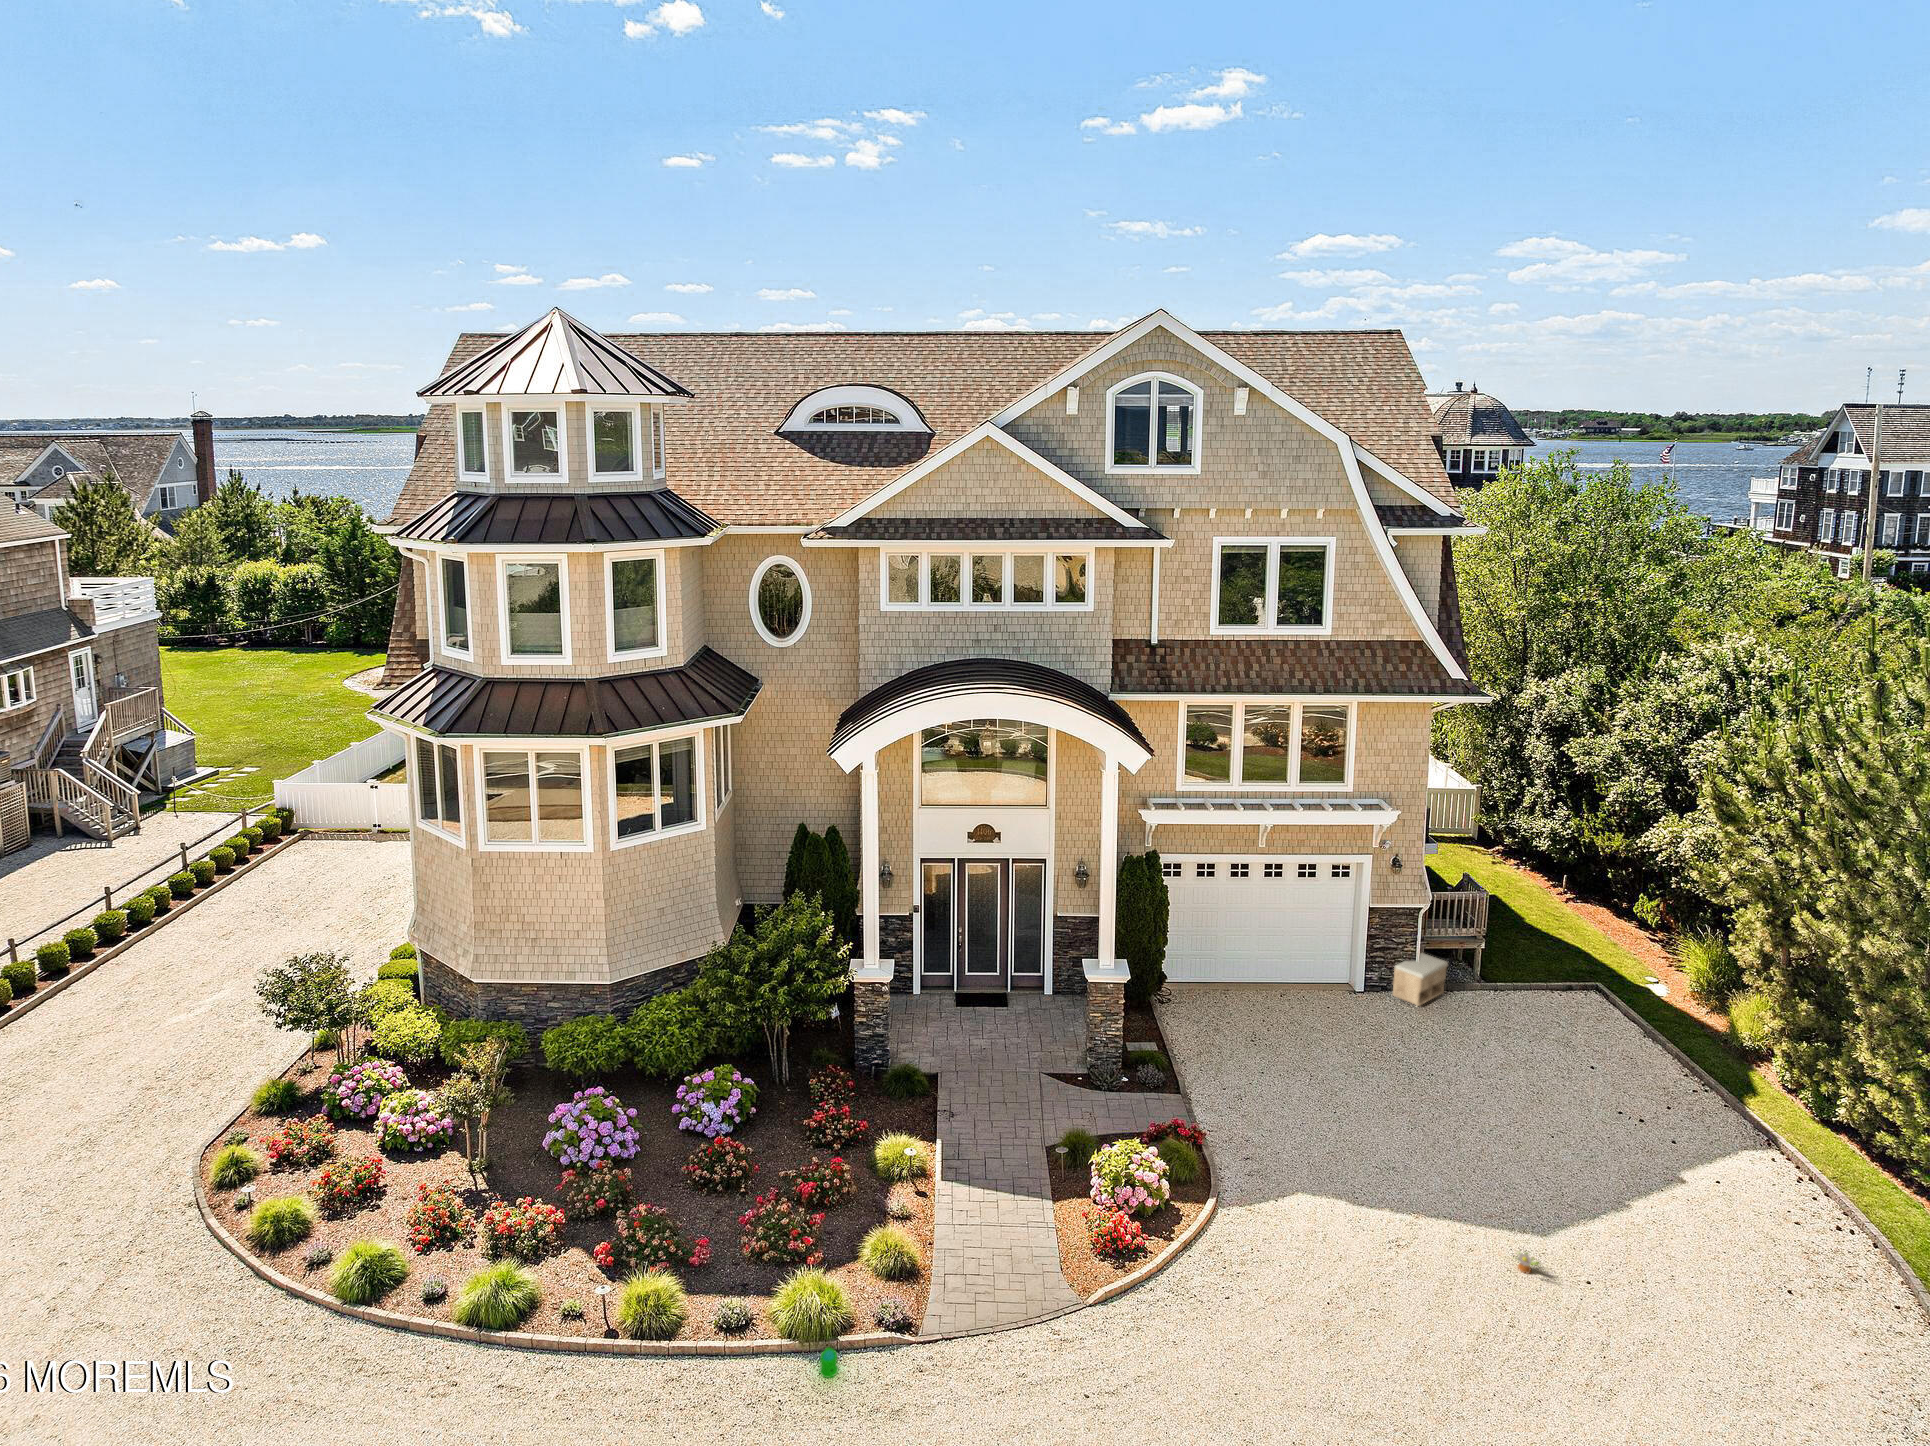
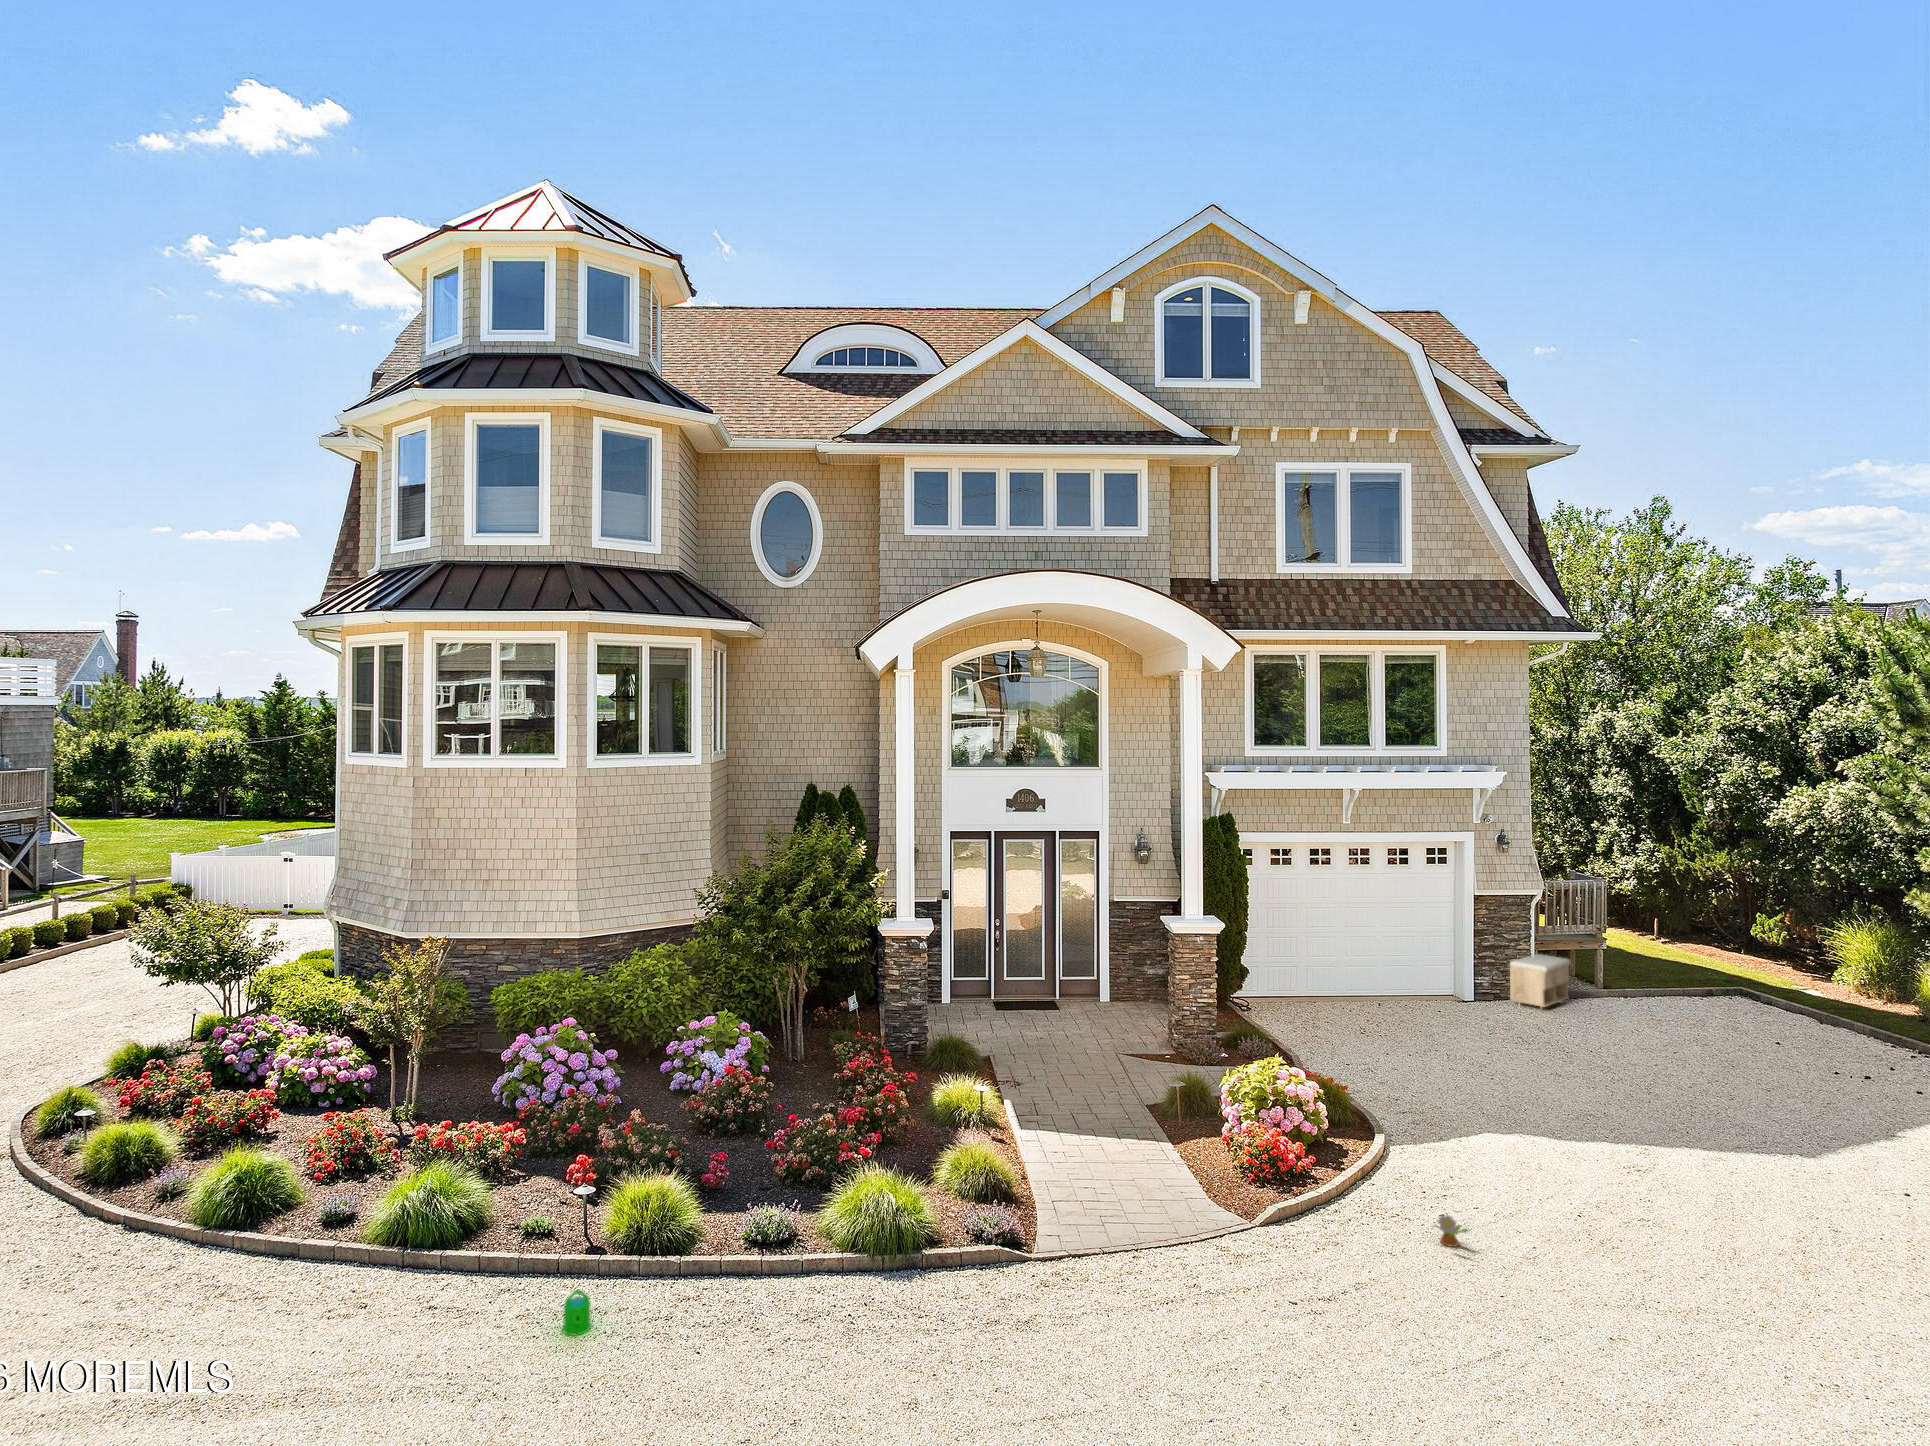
decorative plant: present [1517,1252,1540,1273] -> present [1437,1215,1468,1247]
watering can: present [820,1348,839,1378] -> present [562,1290,592,1336]

